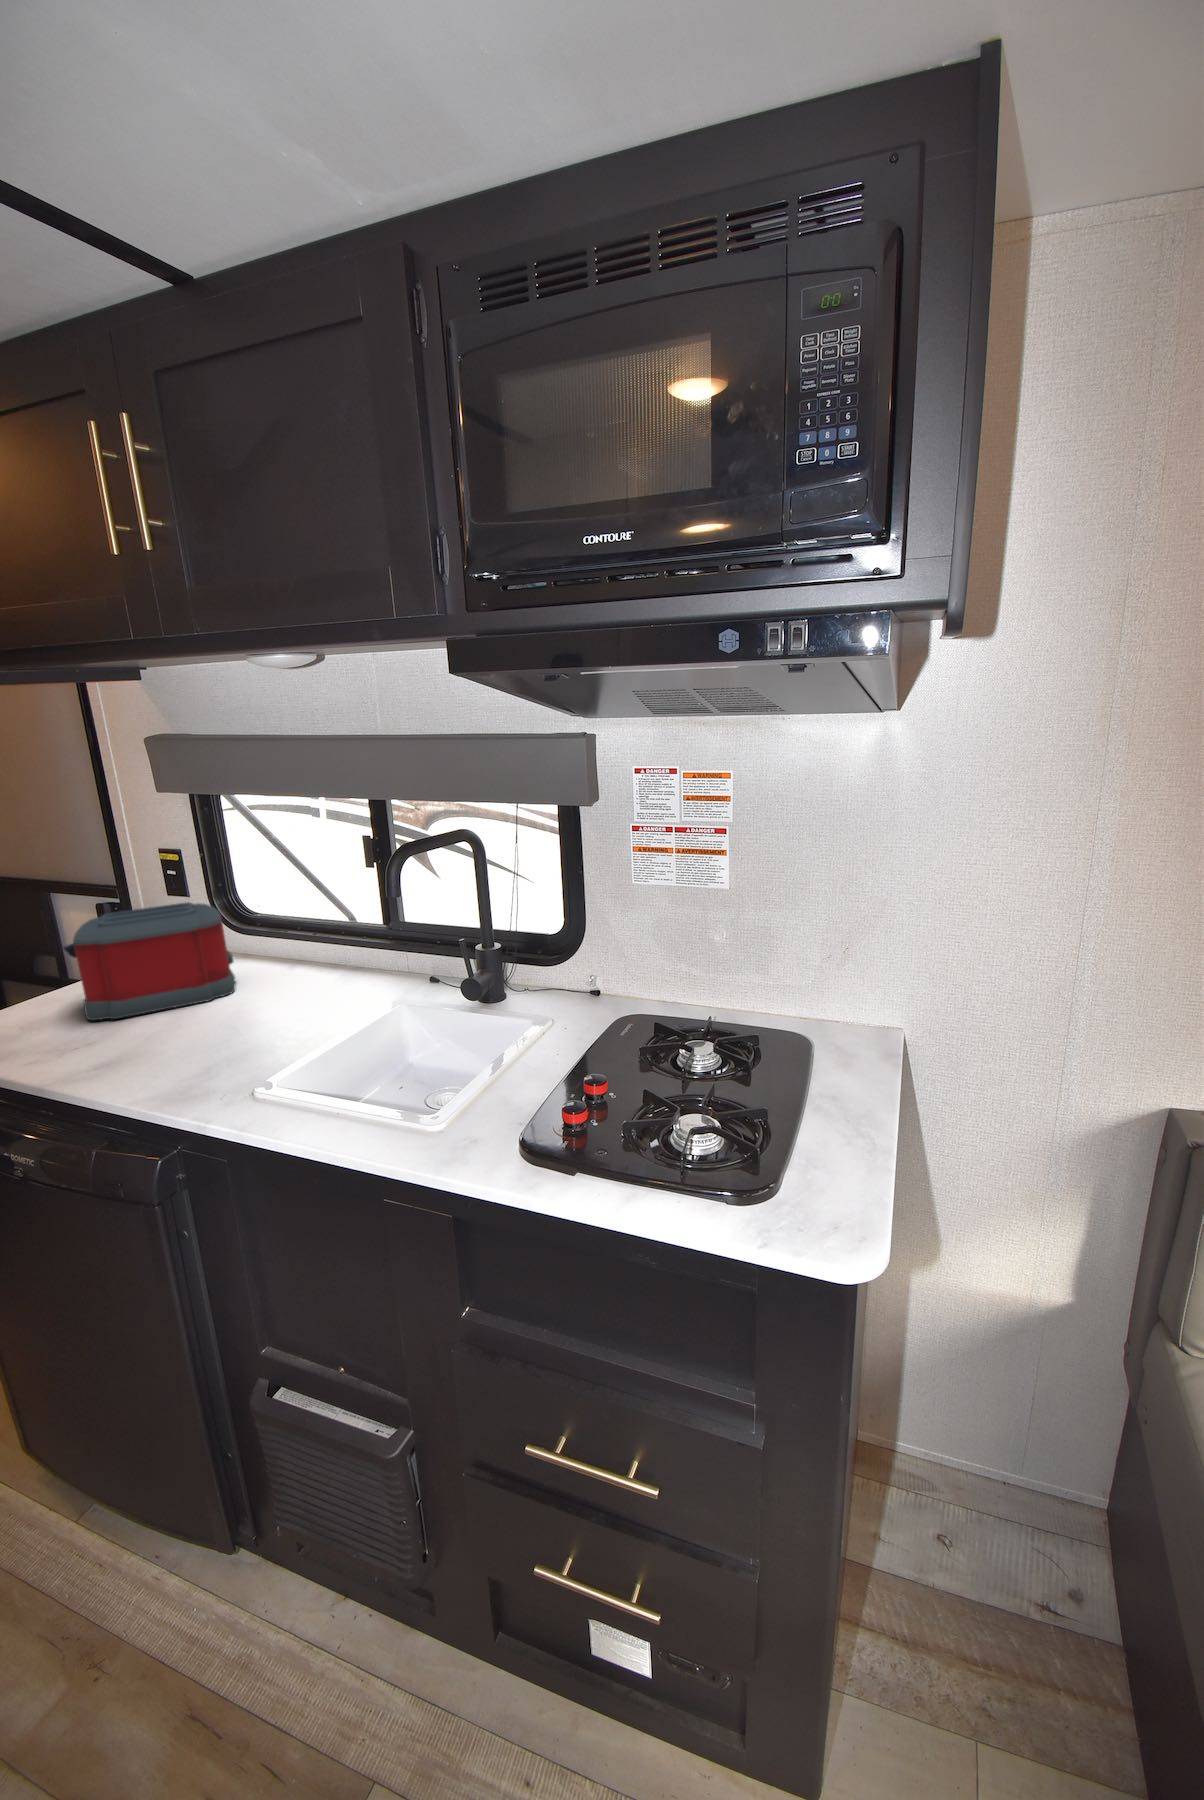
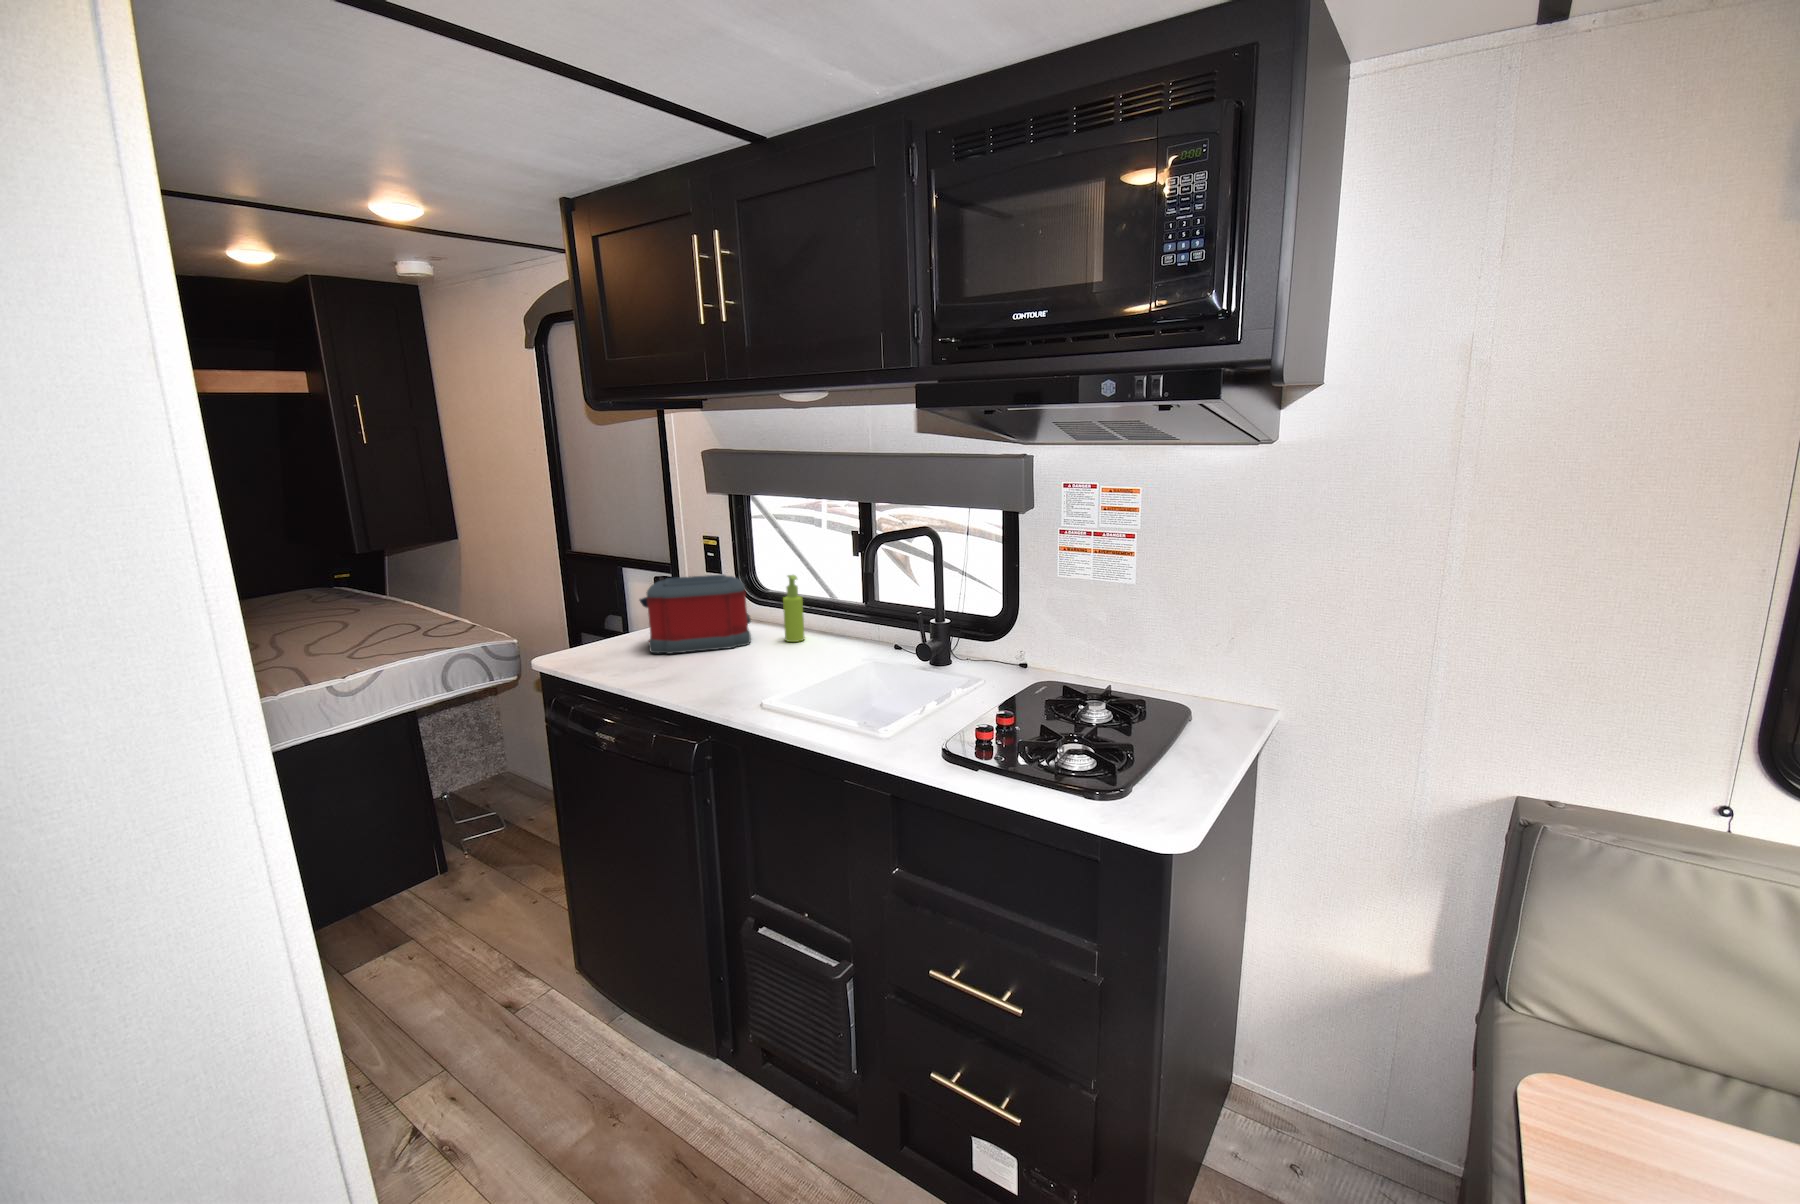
soap dispenser: none [276,897,310,984] -> present [783,575,804,642]

